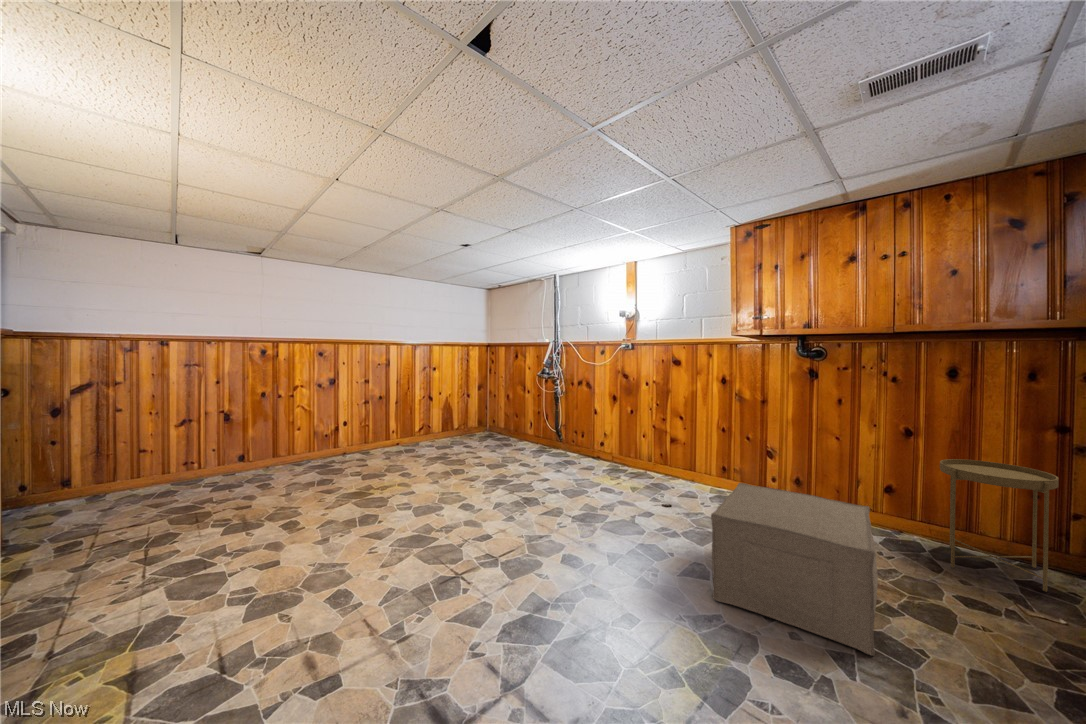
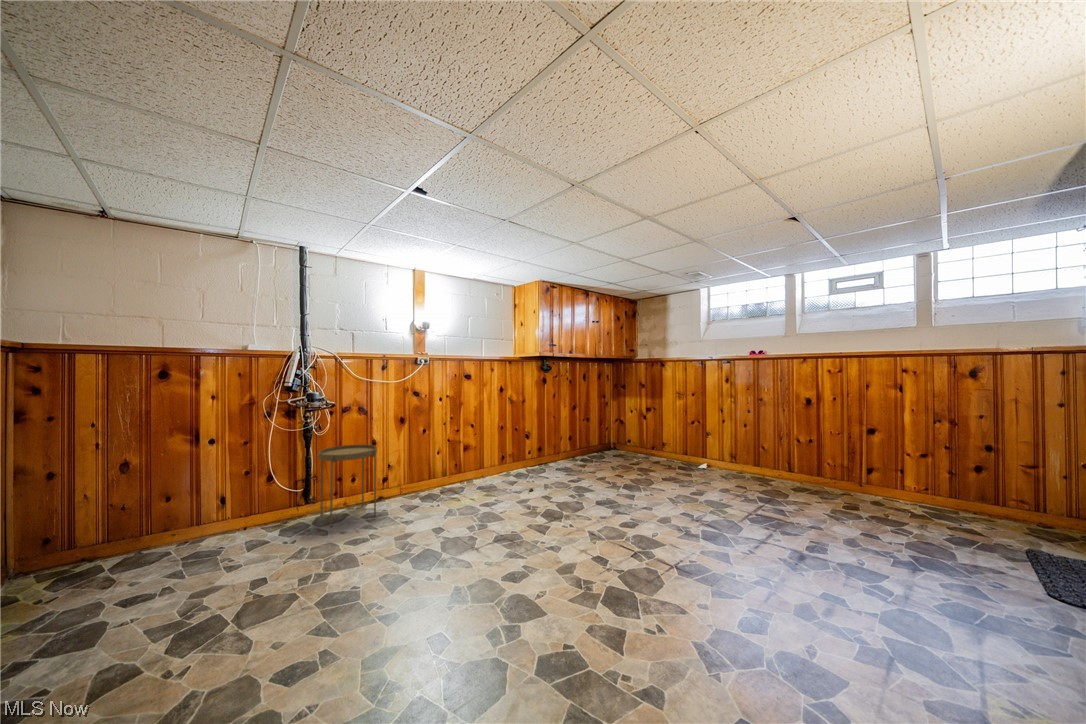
ottoman: present [711,483,878,656] -> none [152,502,337,685]

